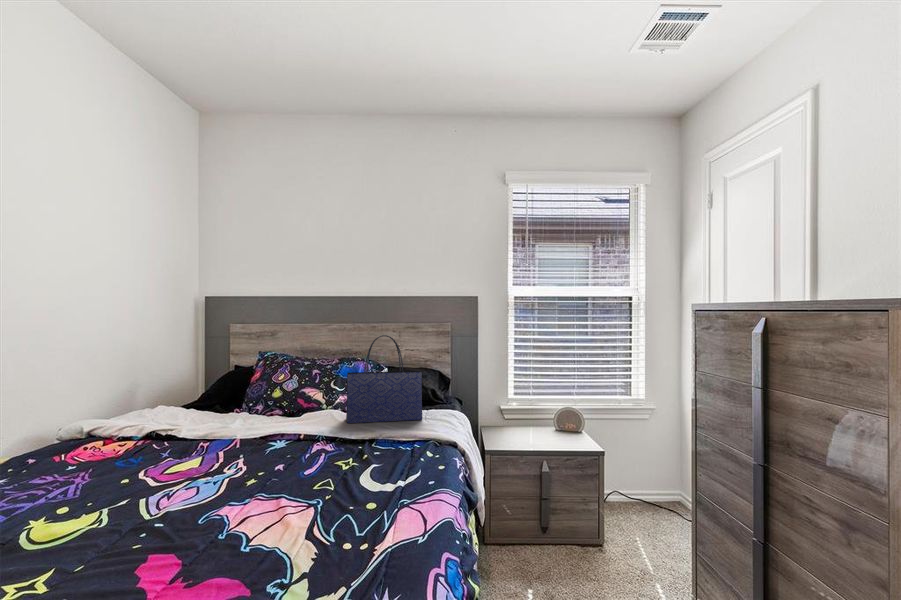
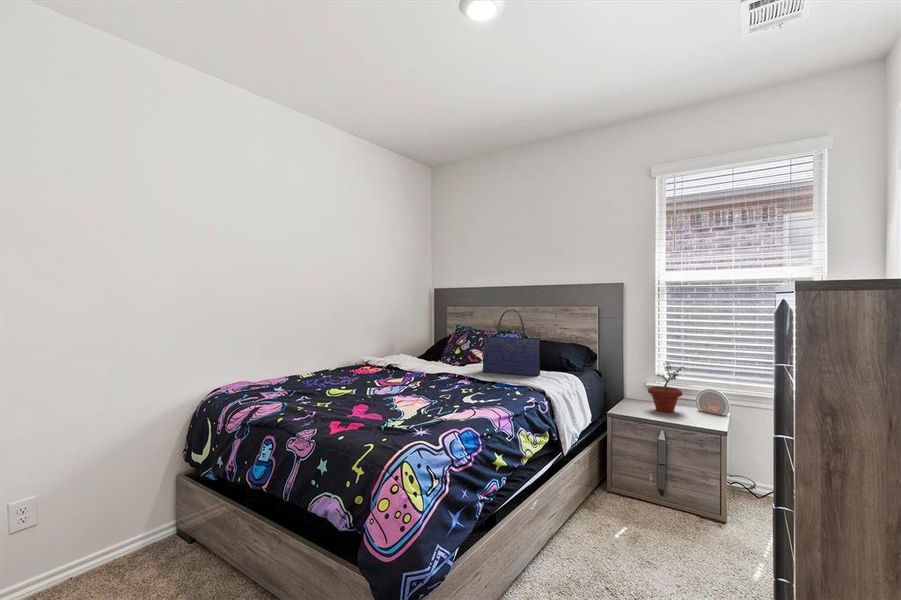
potted plant: none [515,383,550,438] -> present [648,361,684,412]

